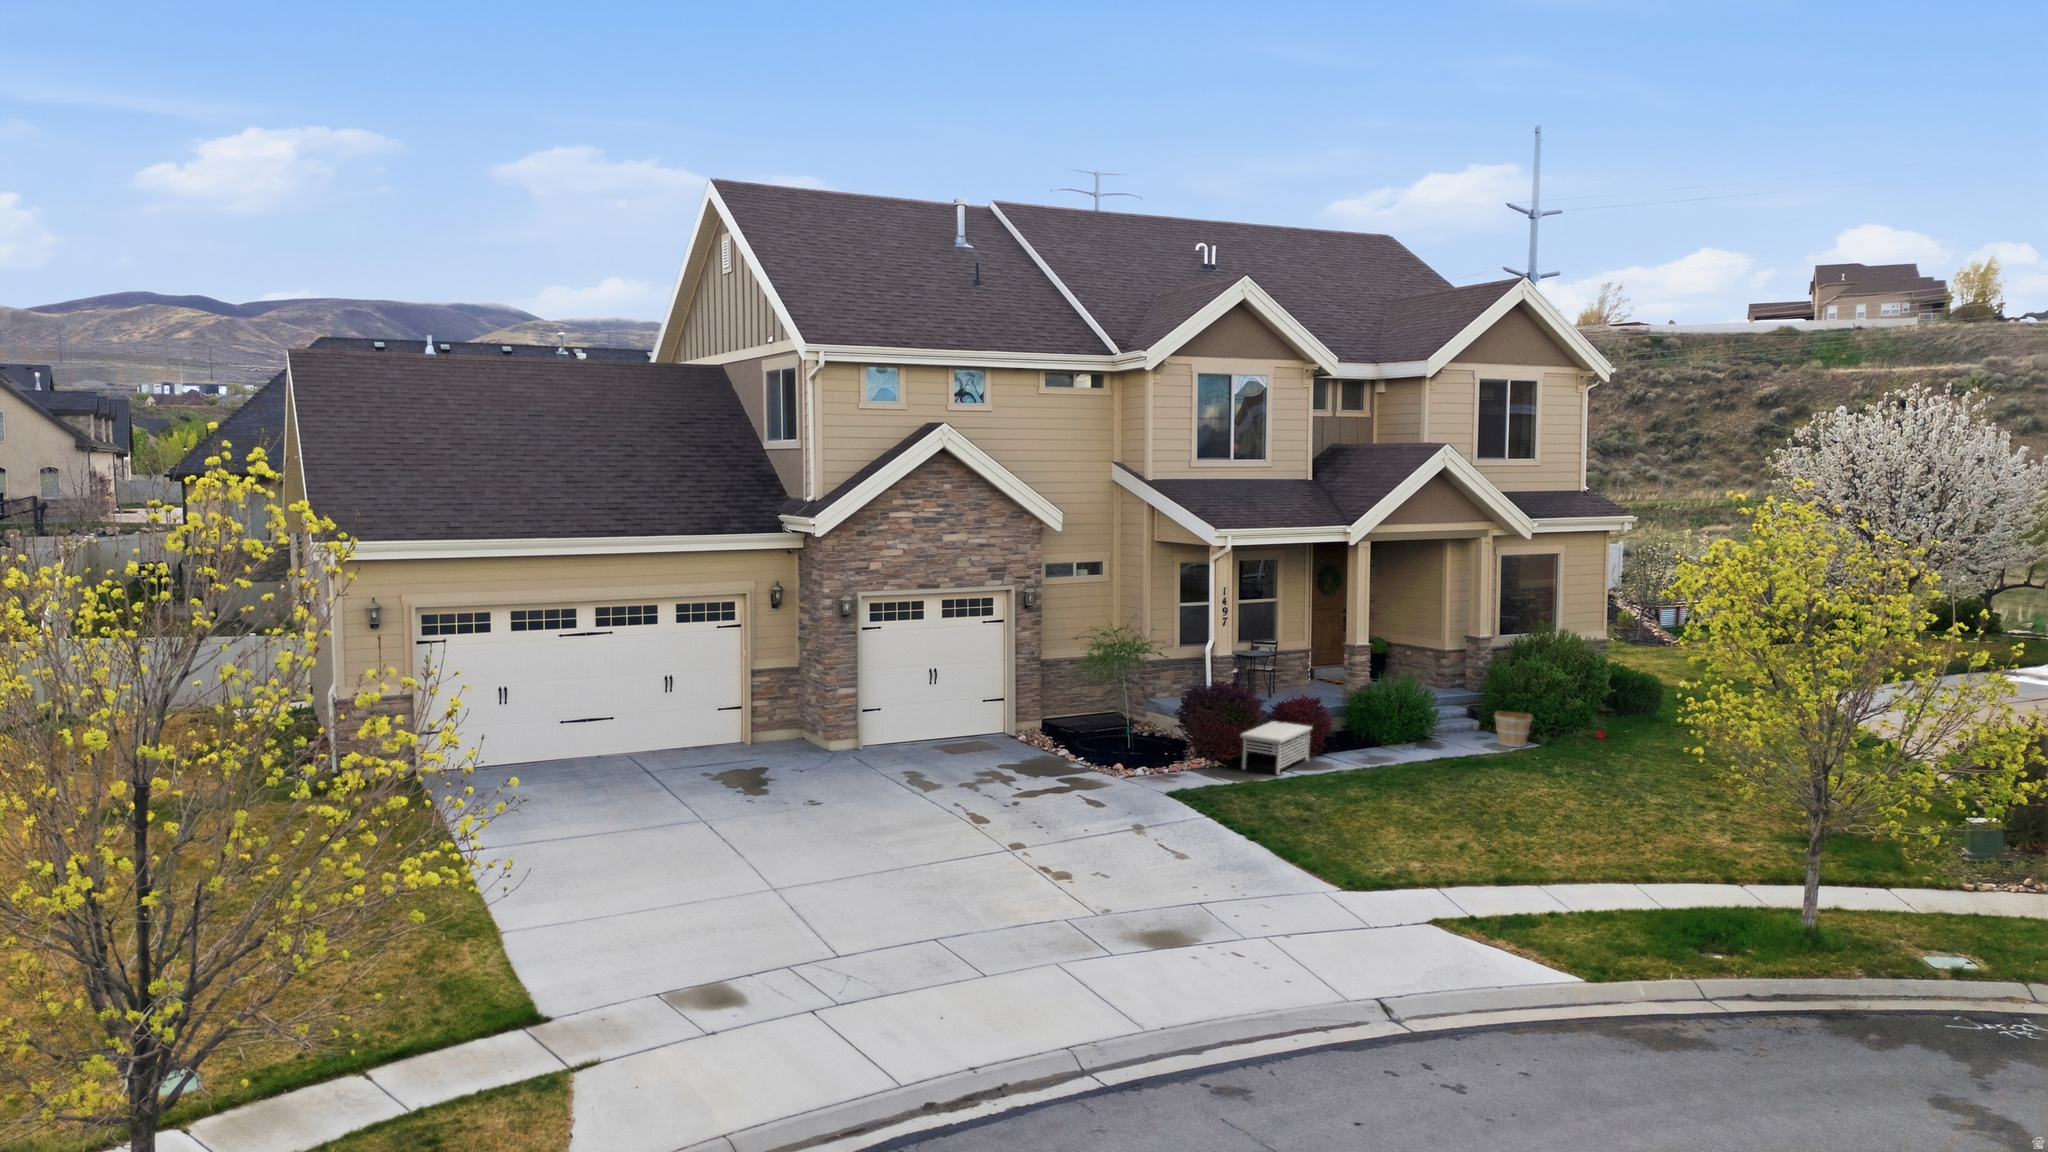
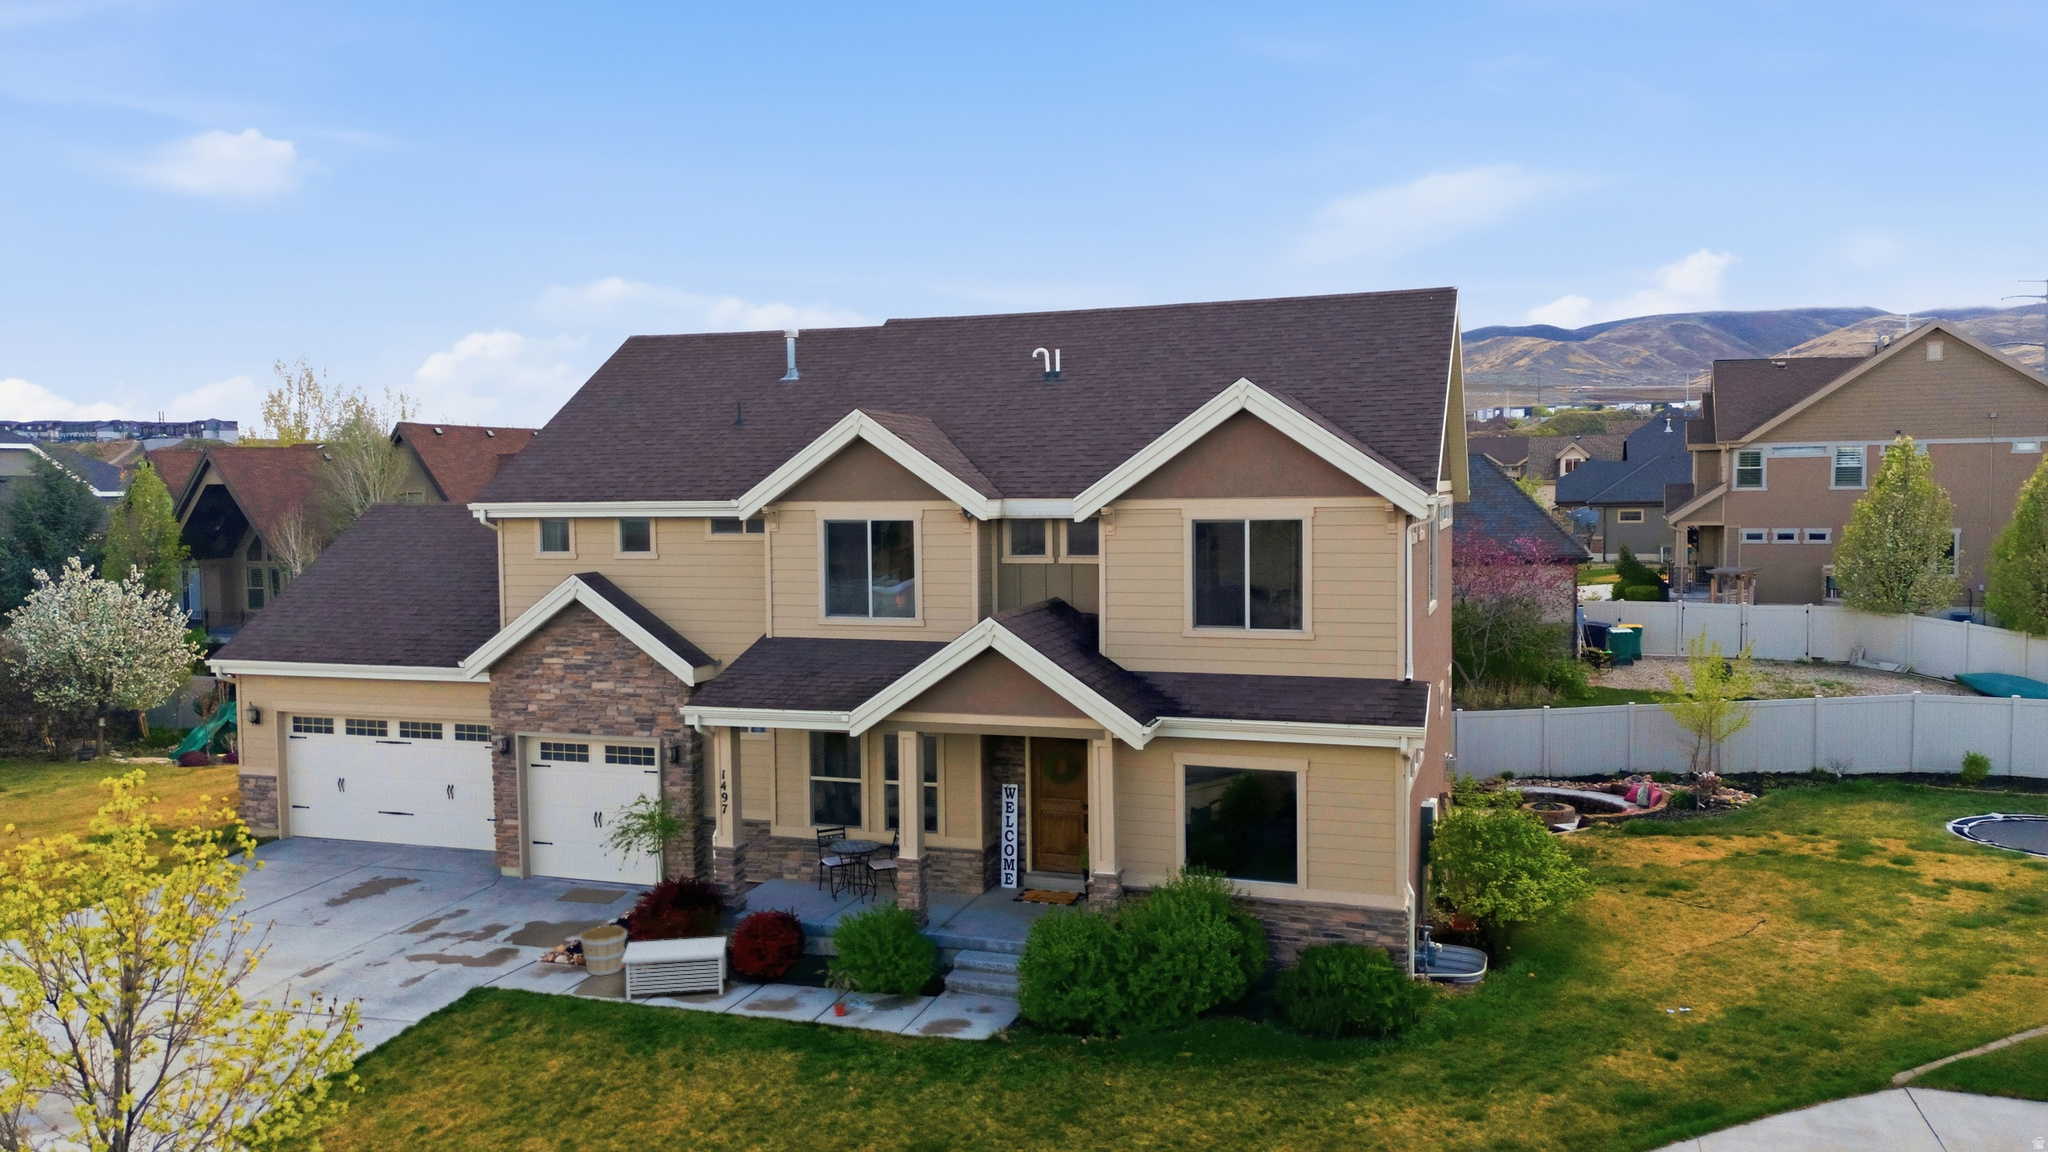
potted plant: present [1591,706,1615,739] -> present [818,970,861,1016]
wooden bucket: present [1495,711,1532,748] -> present [580,925,627,976]

